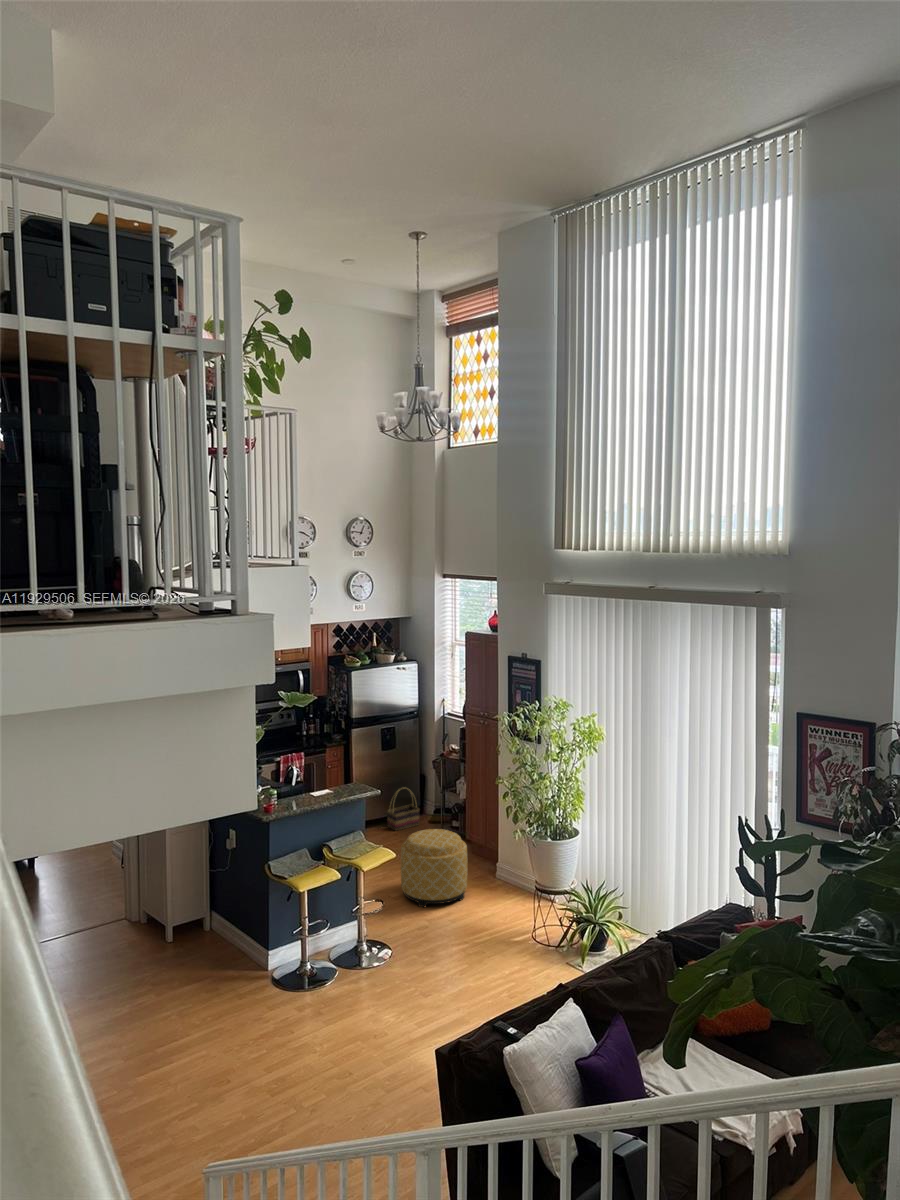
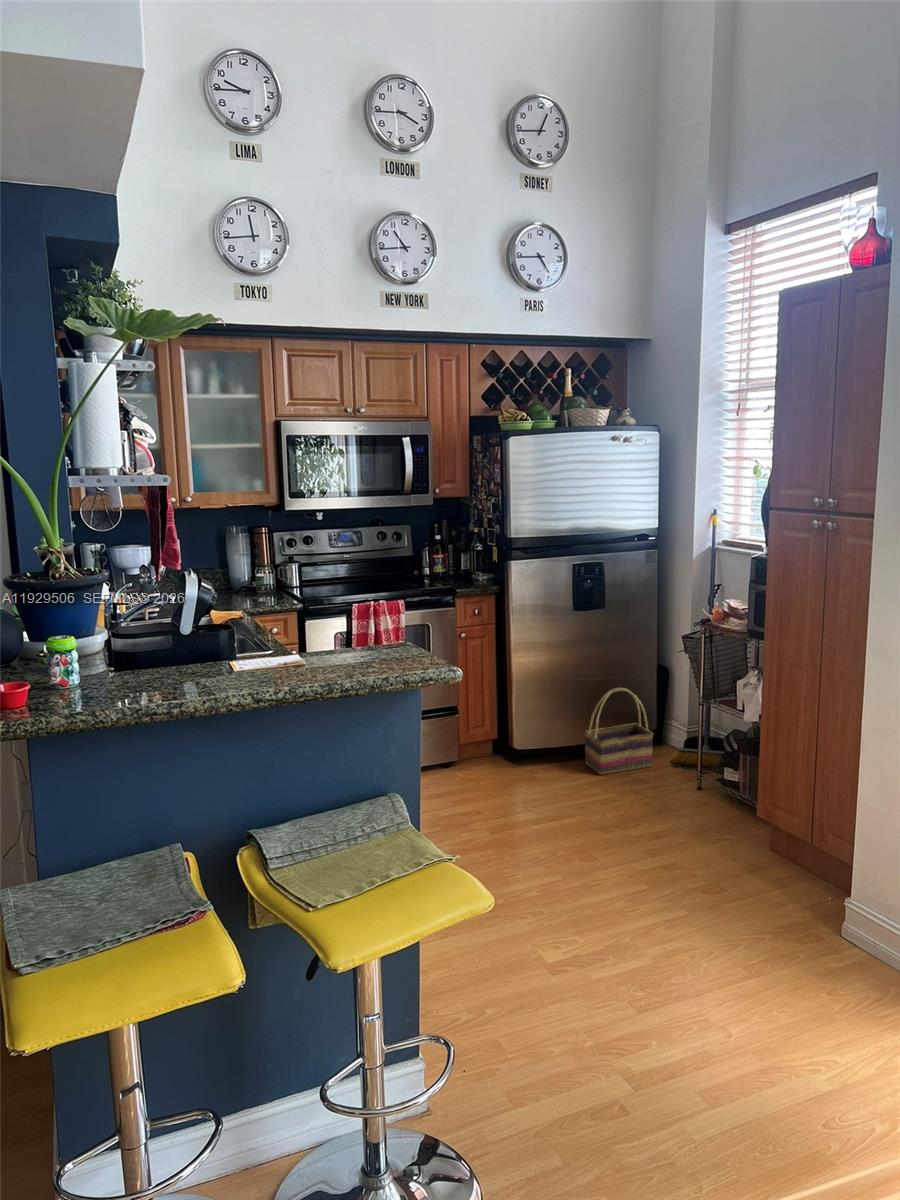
ottoman: present [401,829,467,907] -> none [584,802,782,1036]

